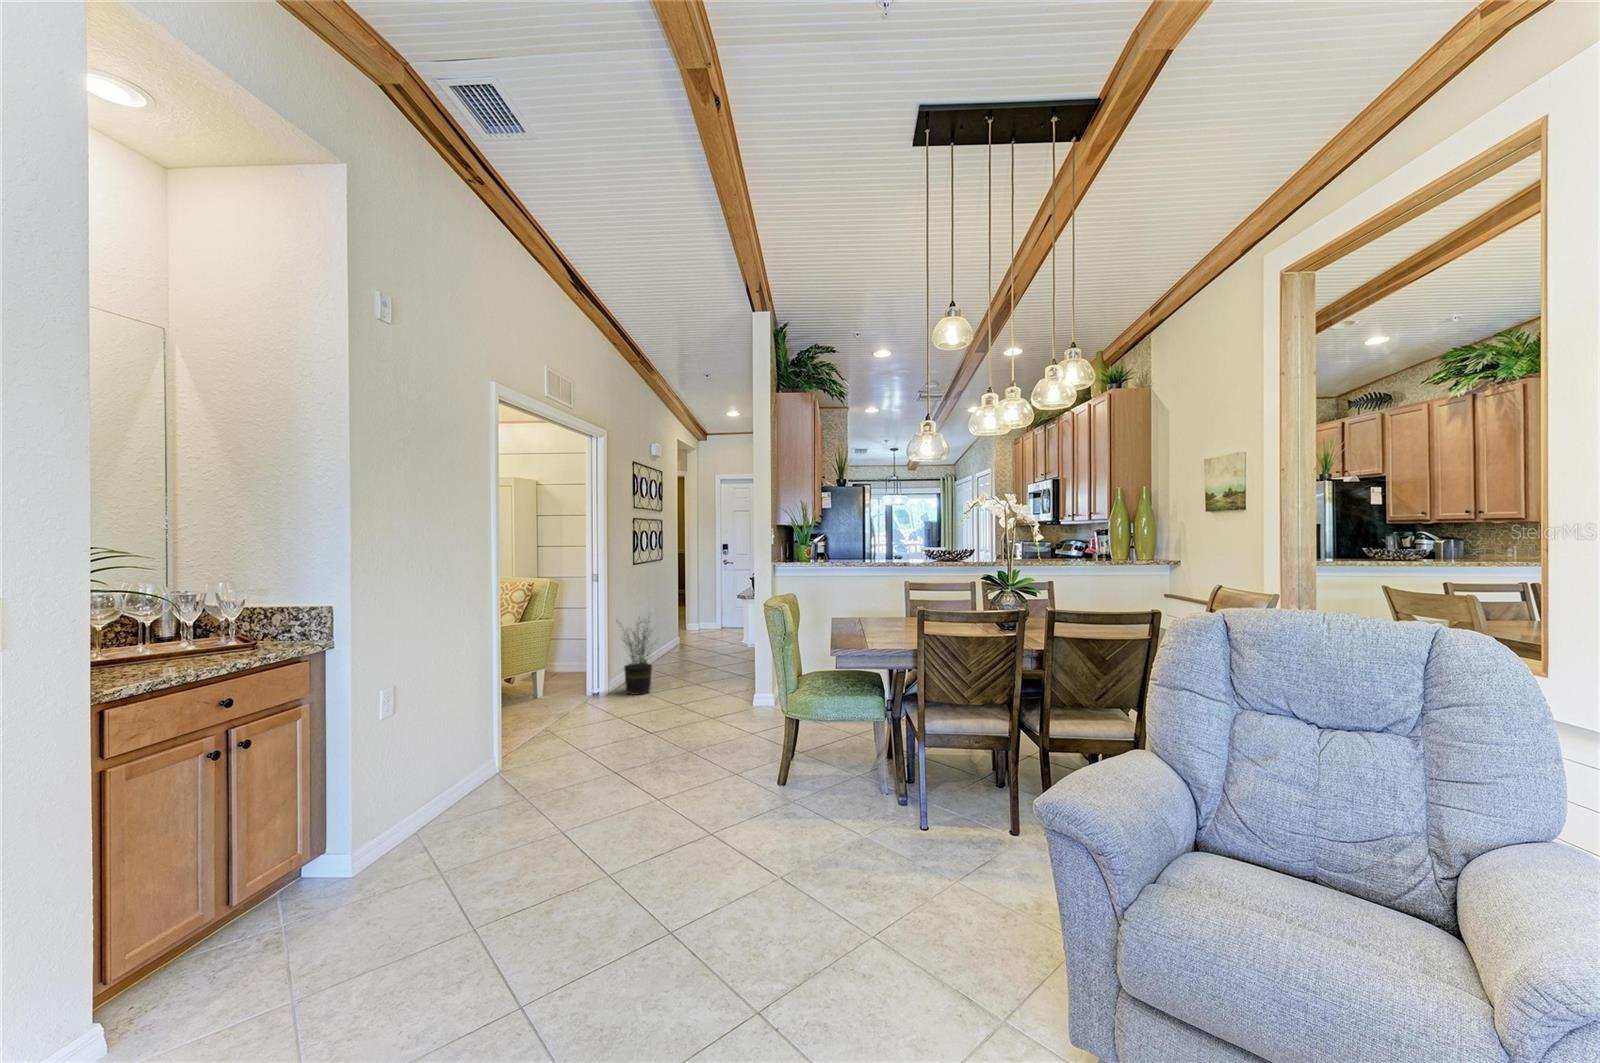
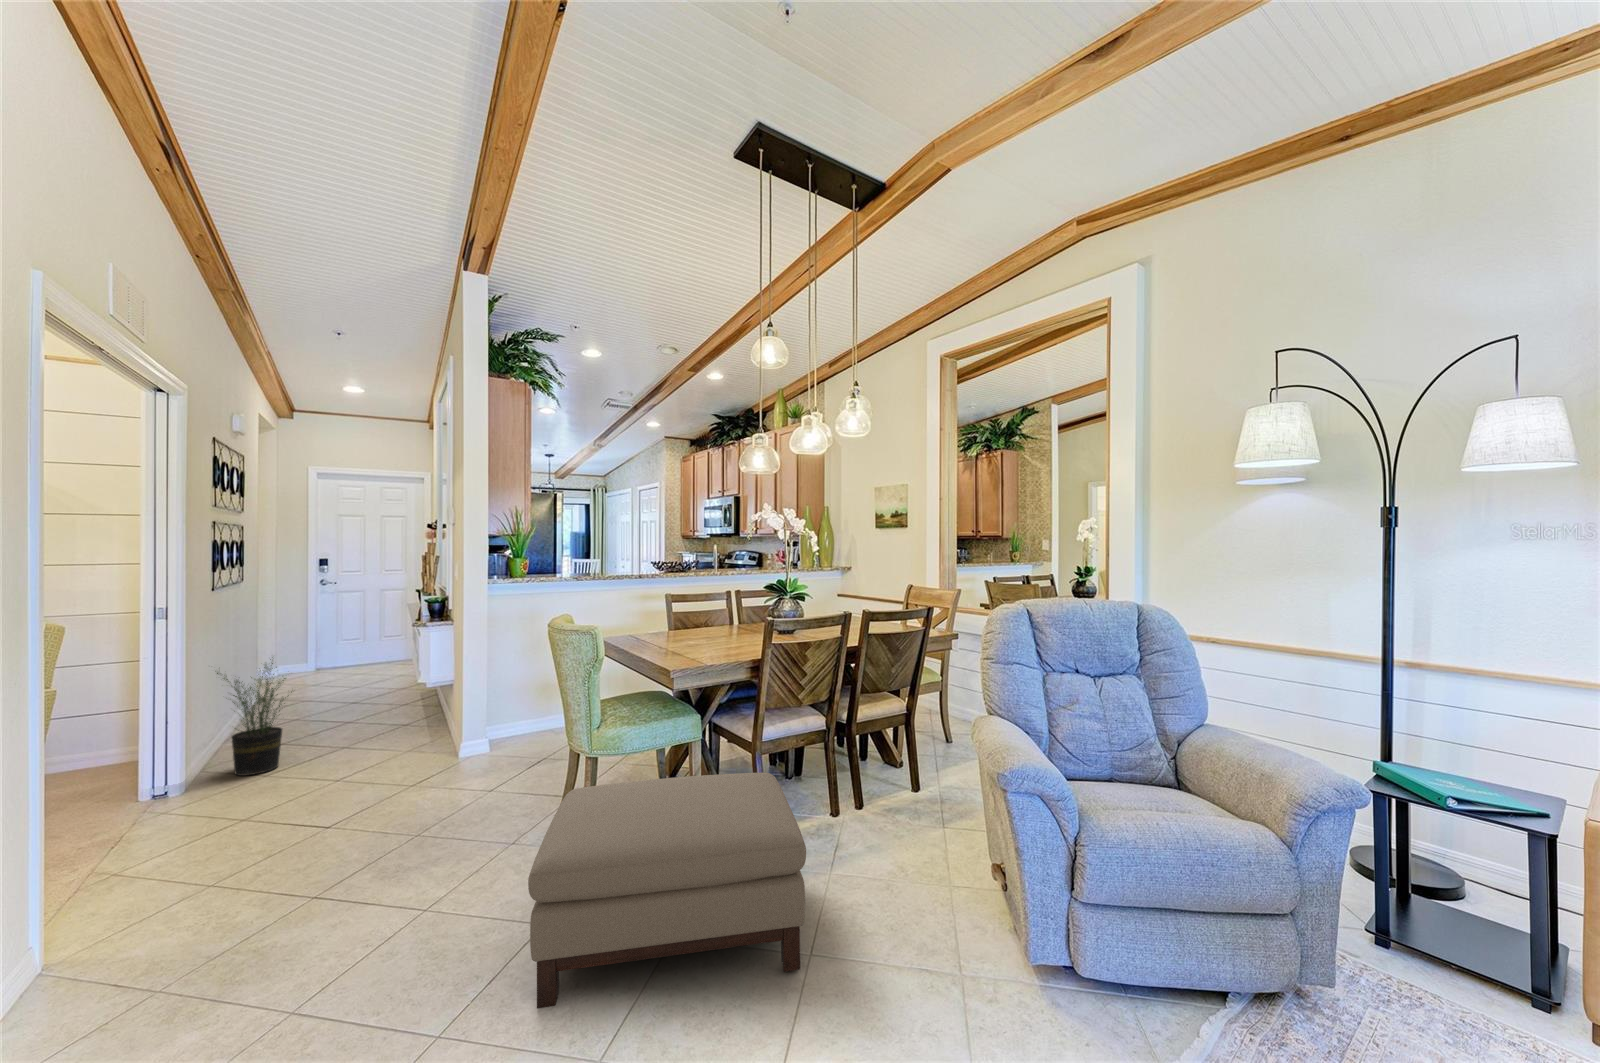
ottoman: none [644,738,904,948] -> present [528,773,806,1008]

